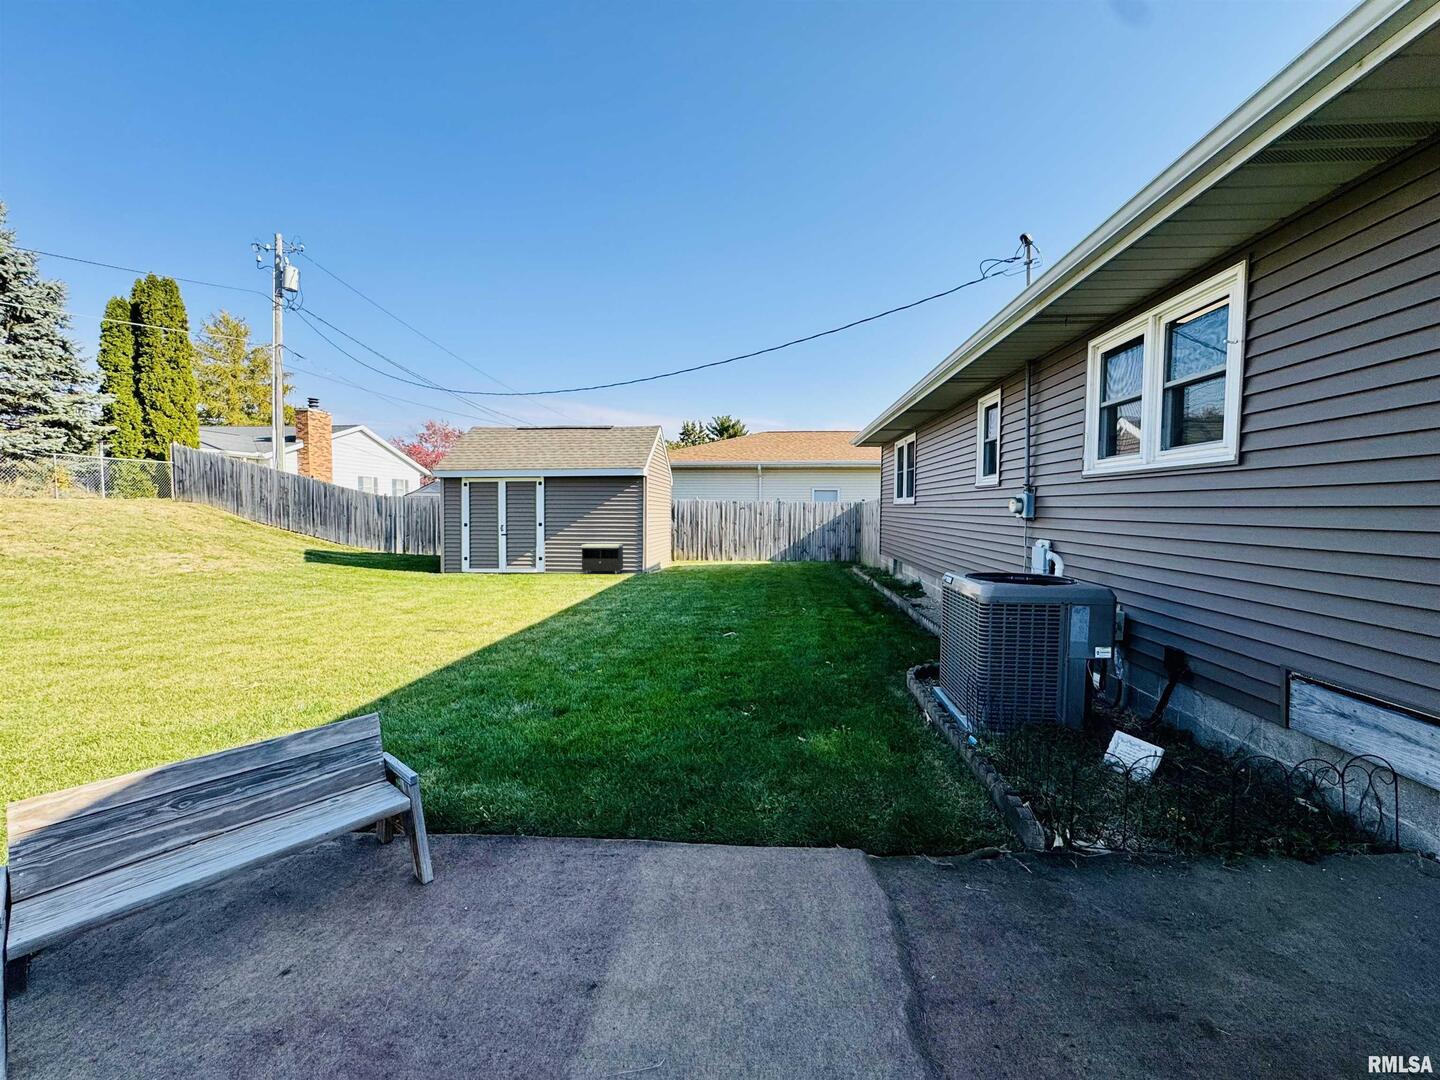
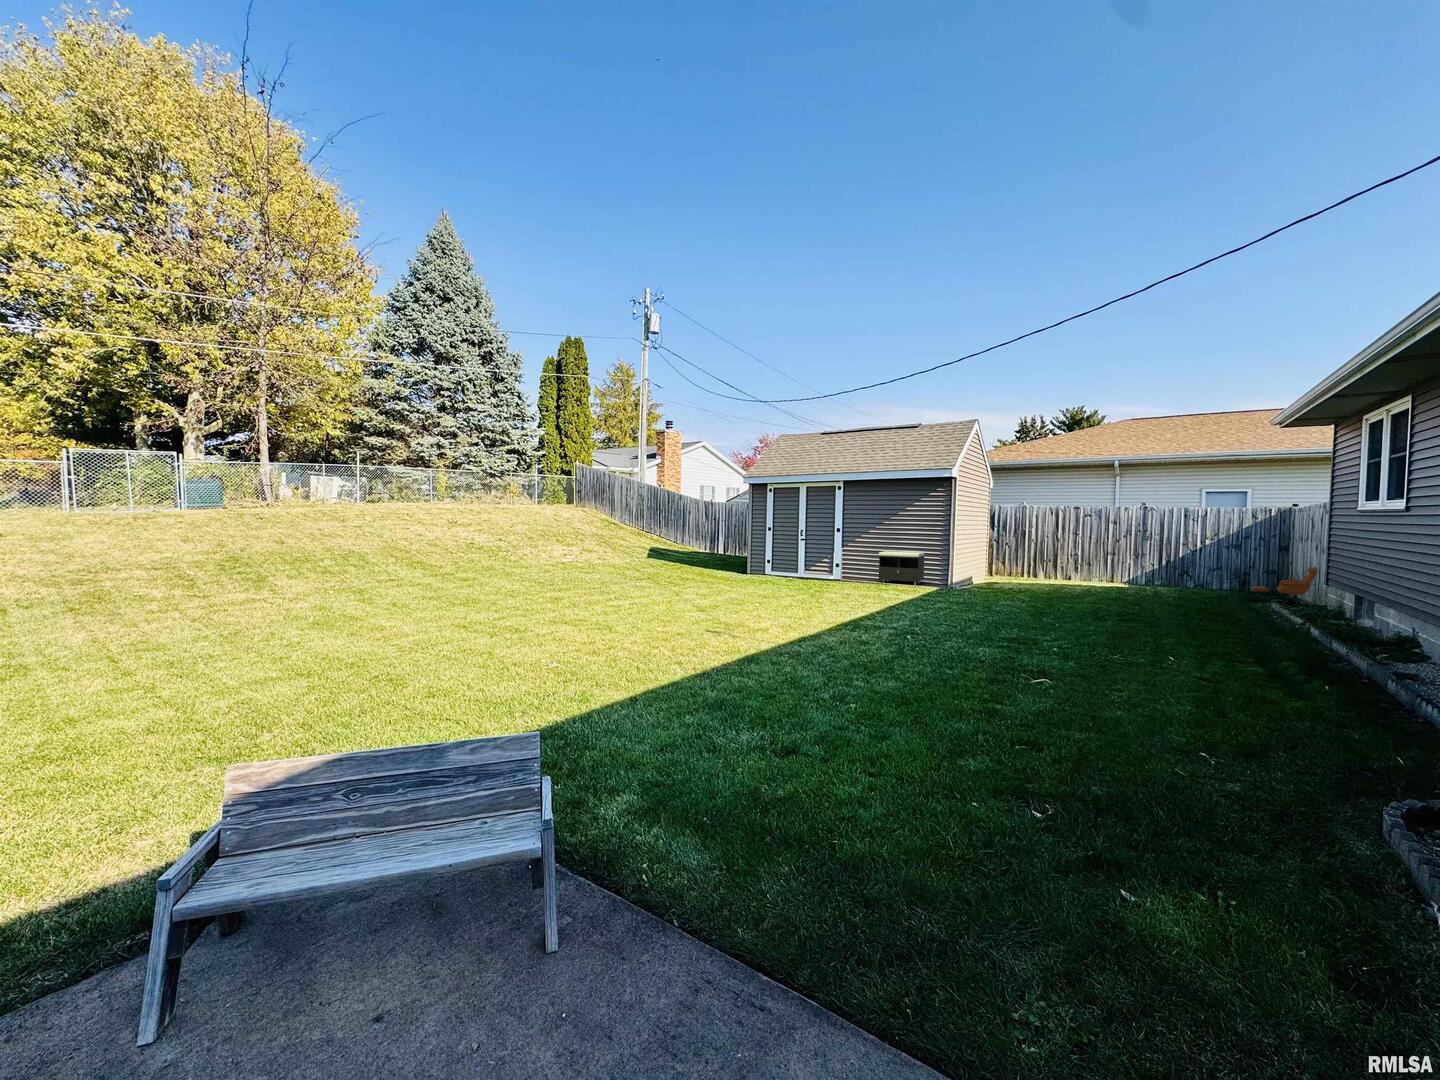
lounge chair: none [854,544,892,571] -> present [1251,567,1317,604]

